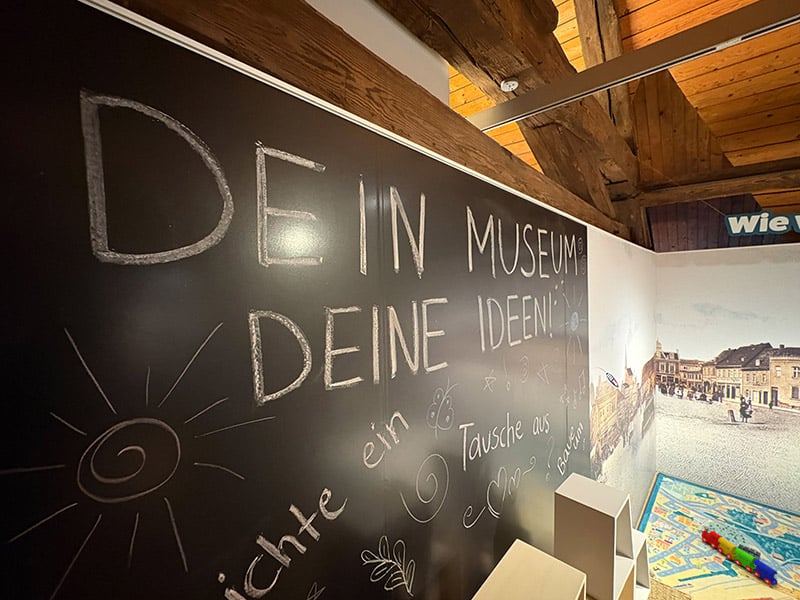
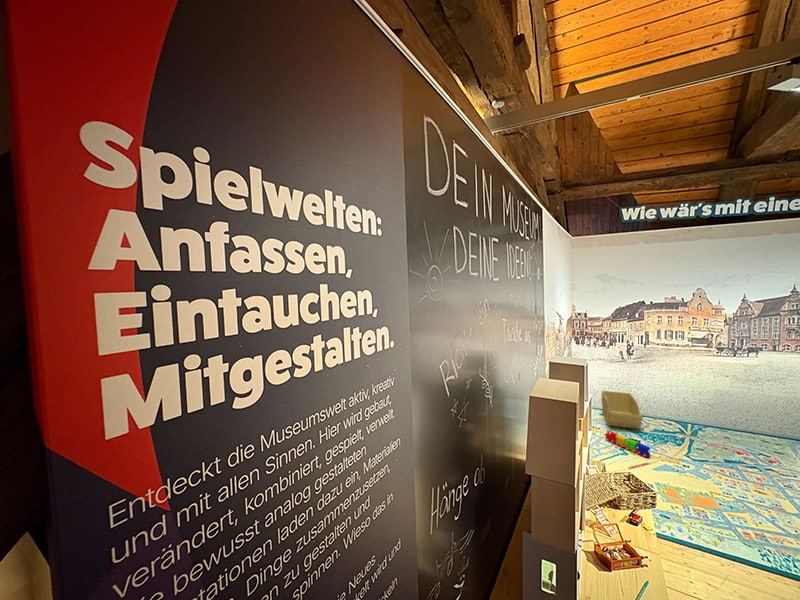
storage bin: none [699,461,764,530] -> present [602,391,642,429]

